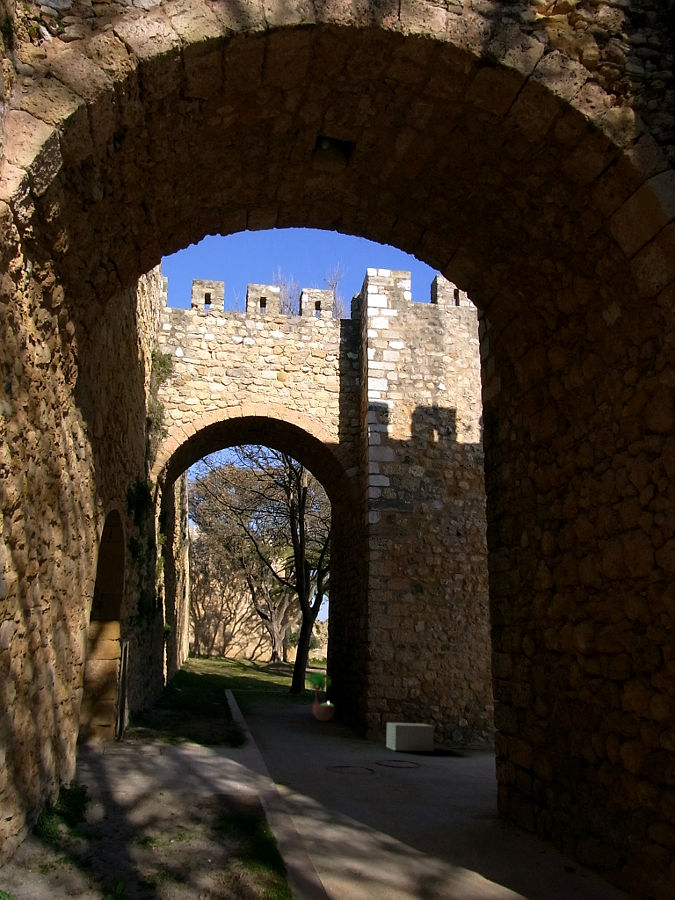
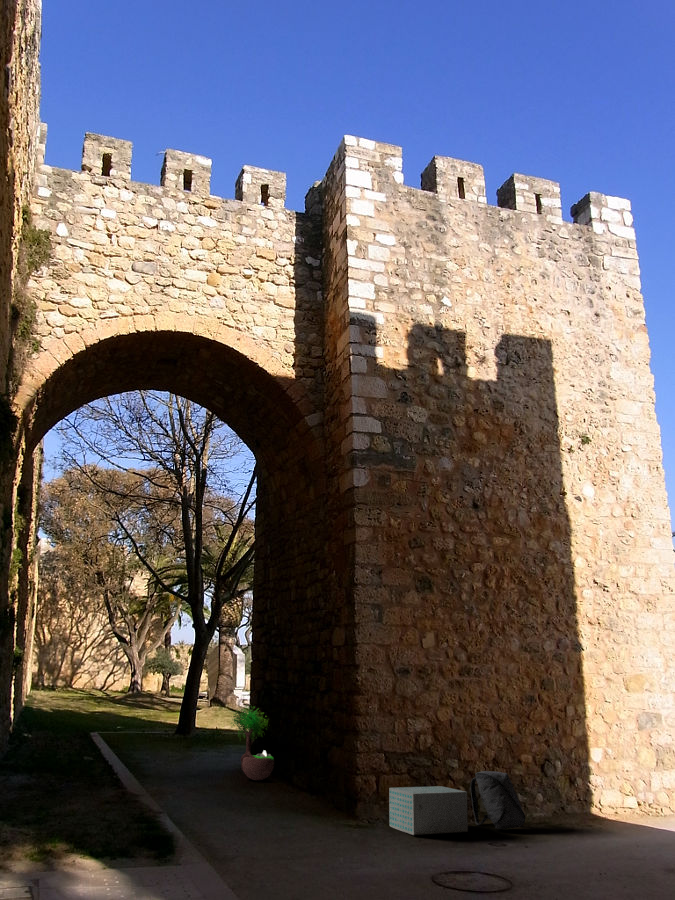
backpack: none [445,715,476,752] -> present [471,771,525,829]

